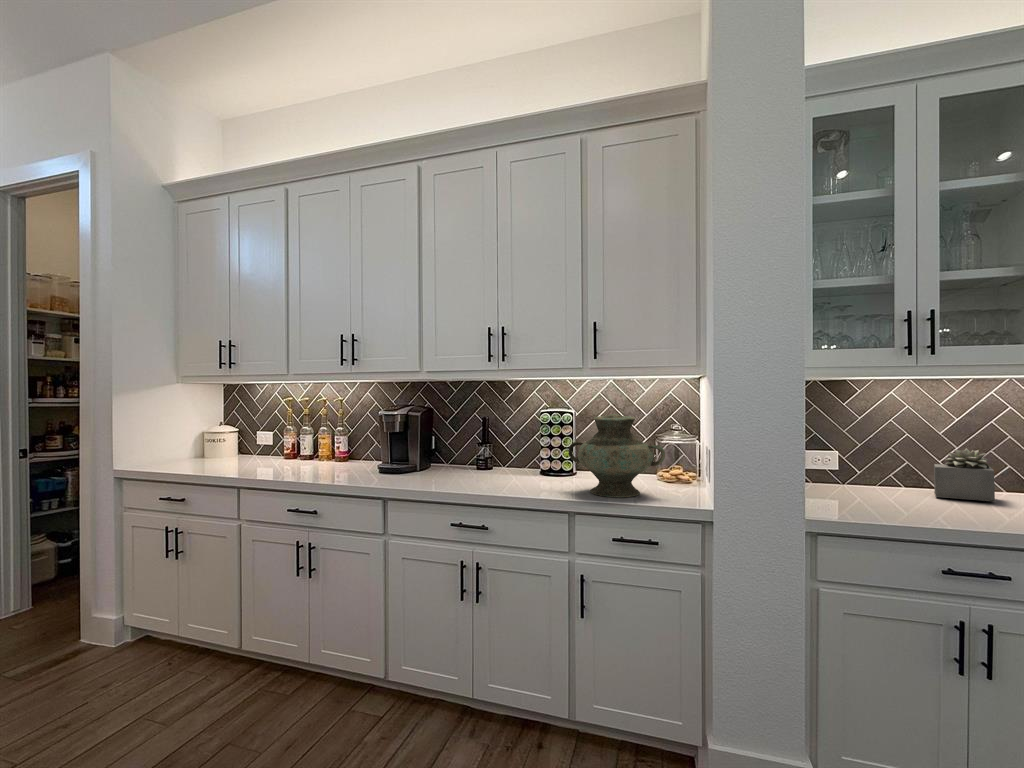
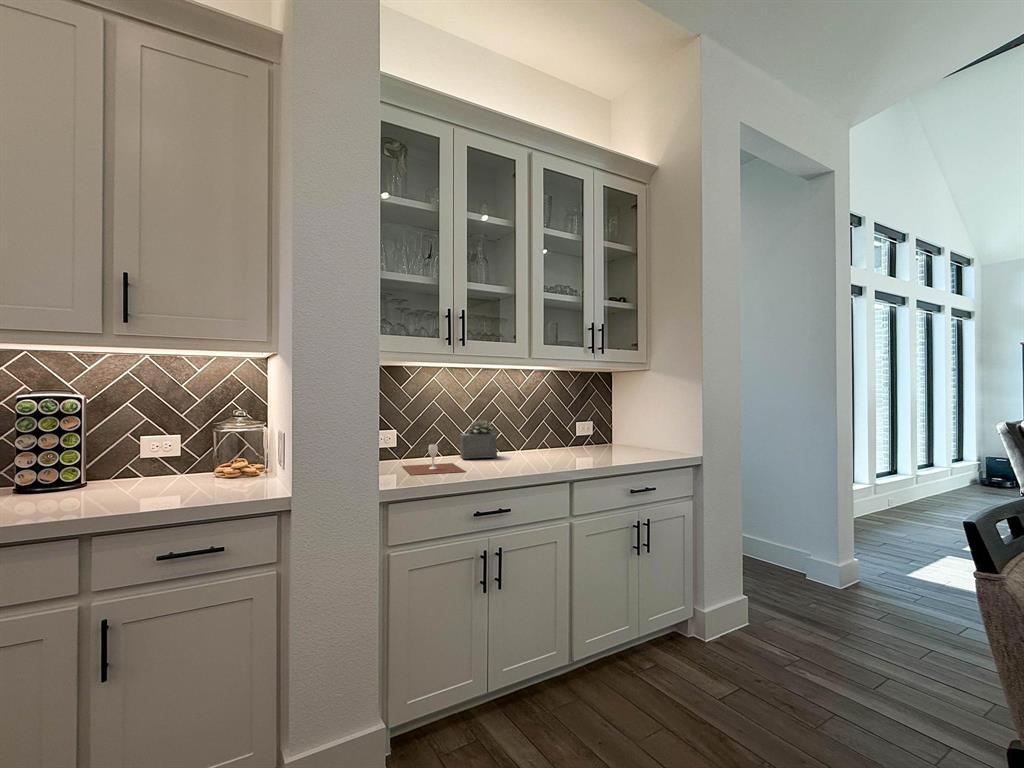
vase: present [568,414,665,497] -> none [76,396,231,505]
wine glass: none [843,475,929,514] -> present [403,444,465,475]

